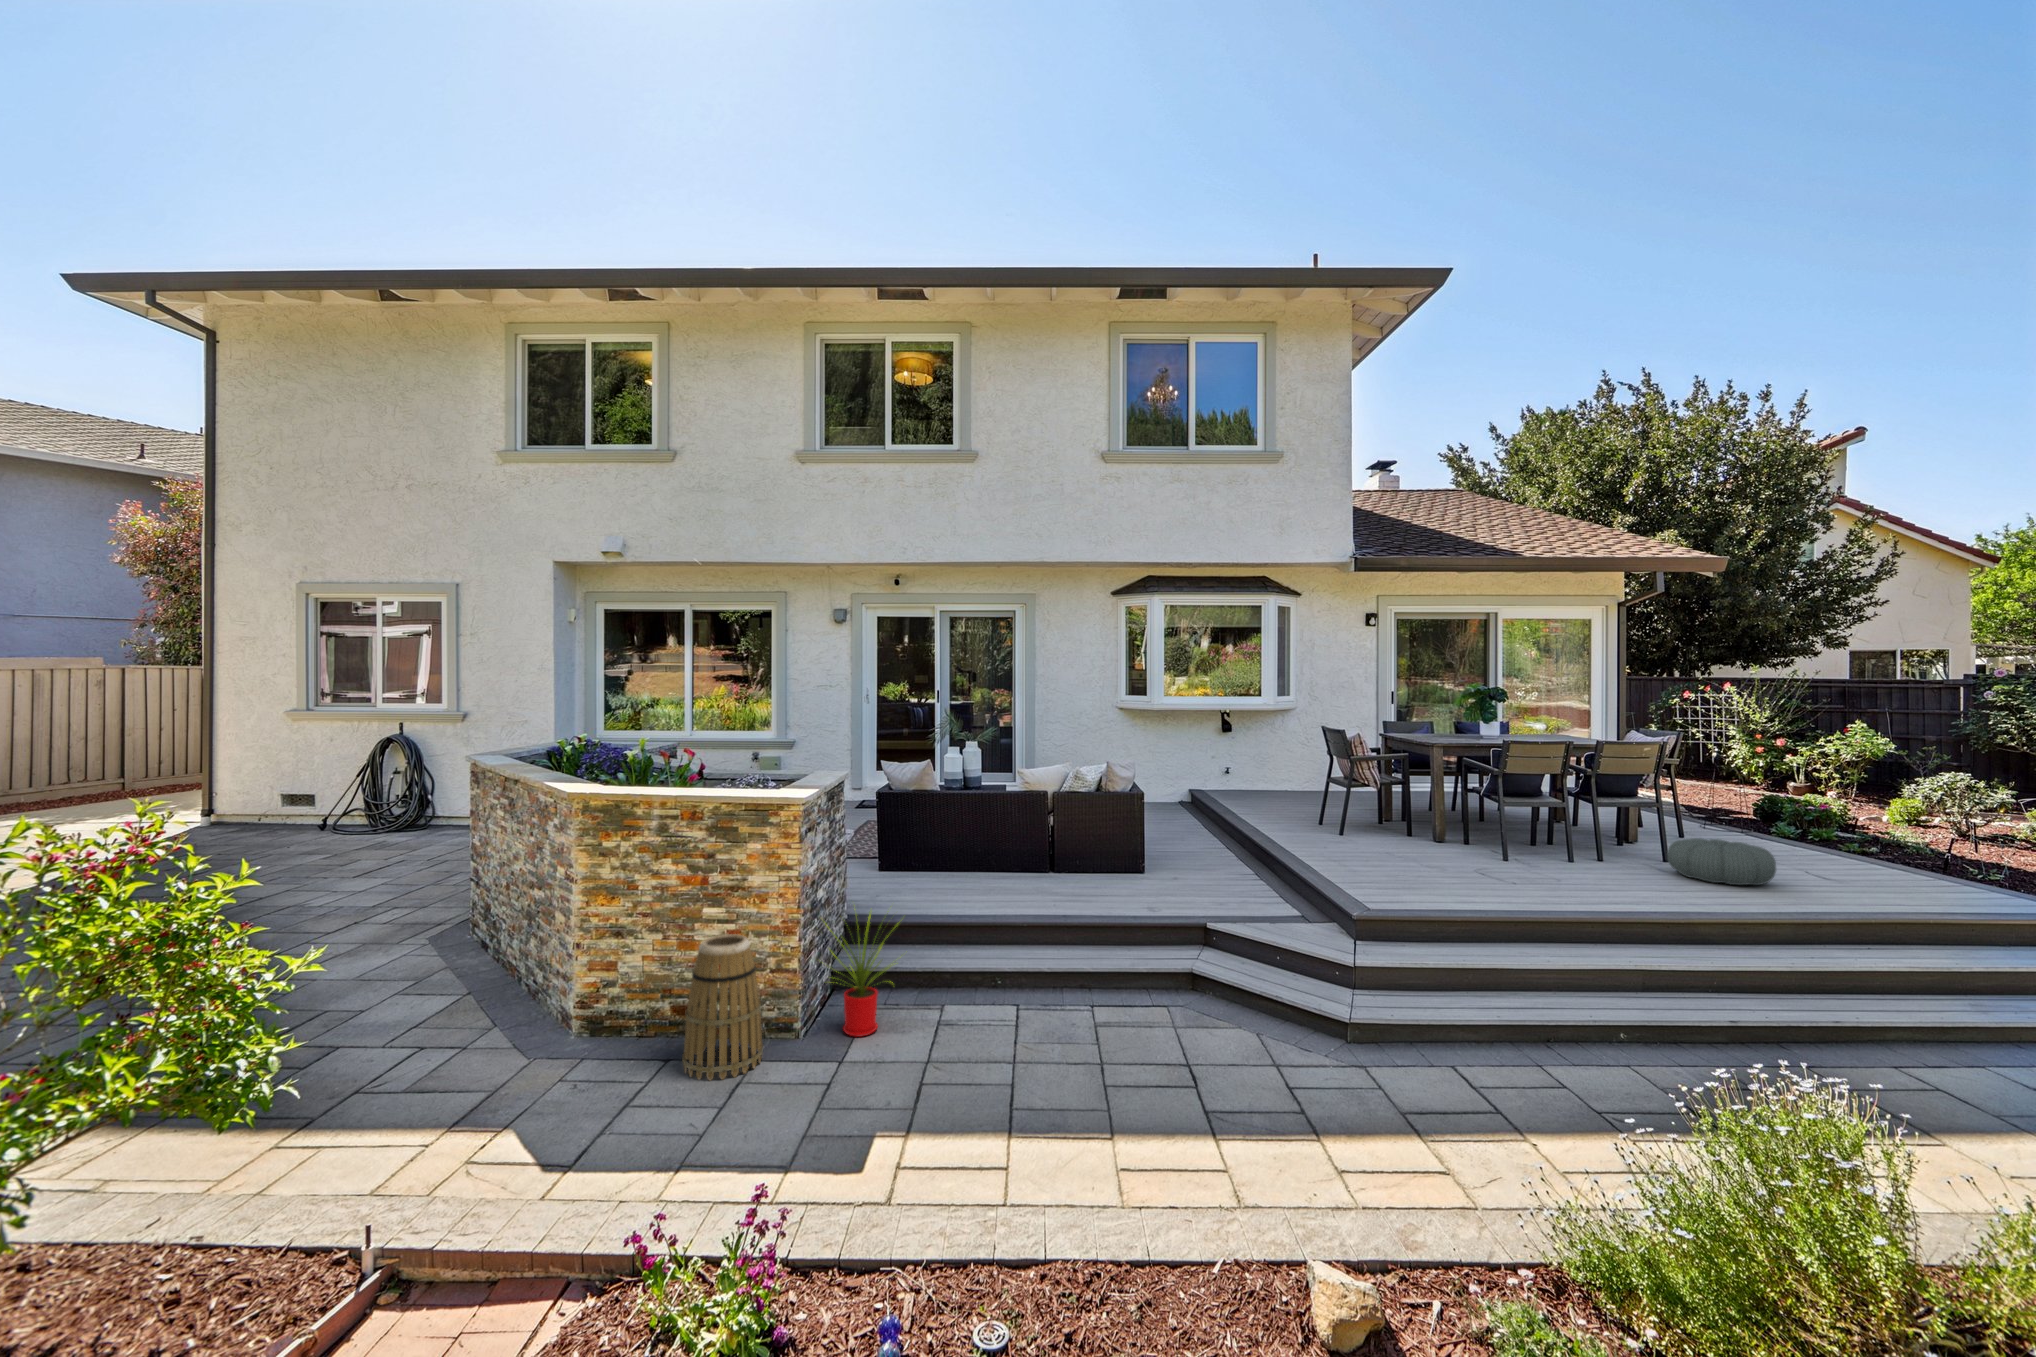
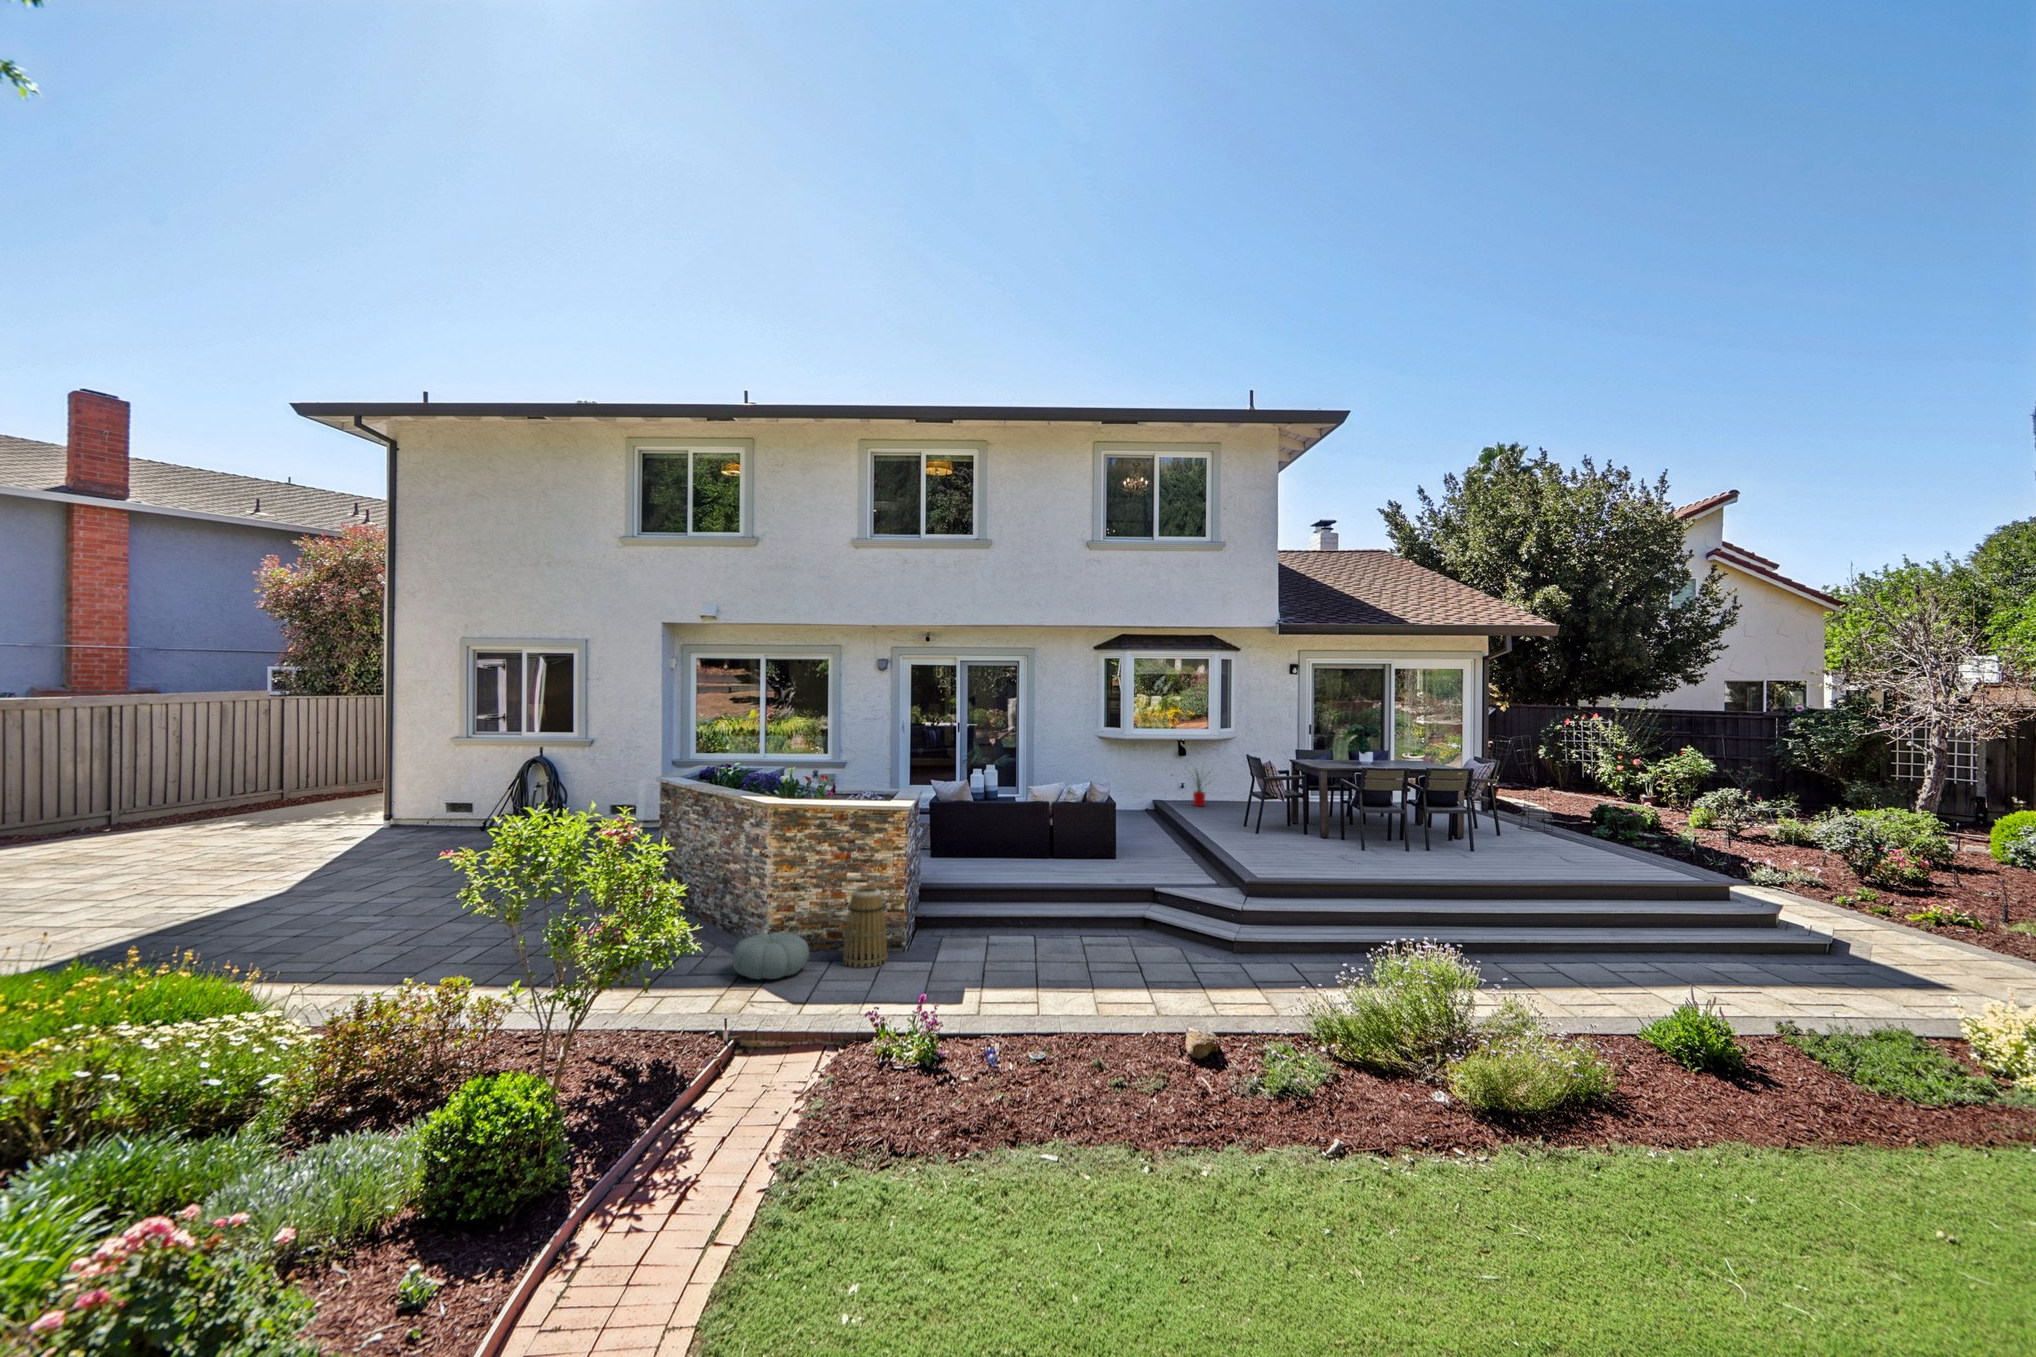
pouf: present [1667,838,1776,885] -> present [733,932,809,979]
house plant: present [834,911,893,1037] -> present [1192,769,1210,806]

